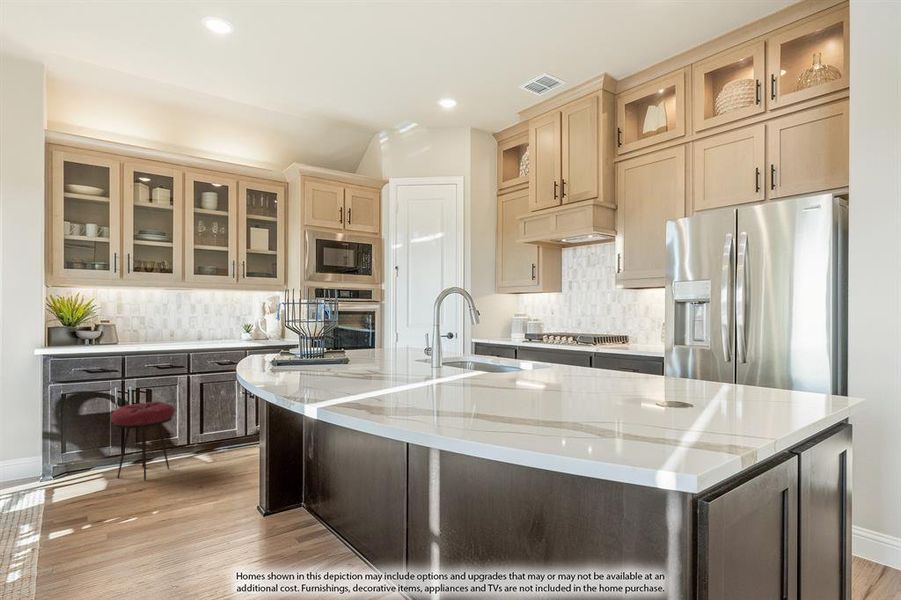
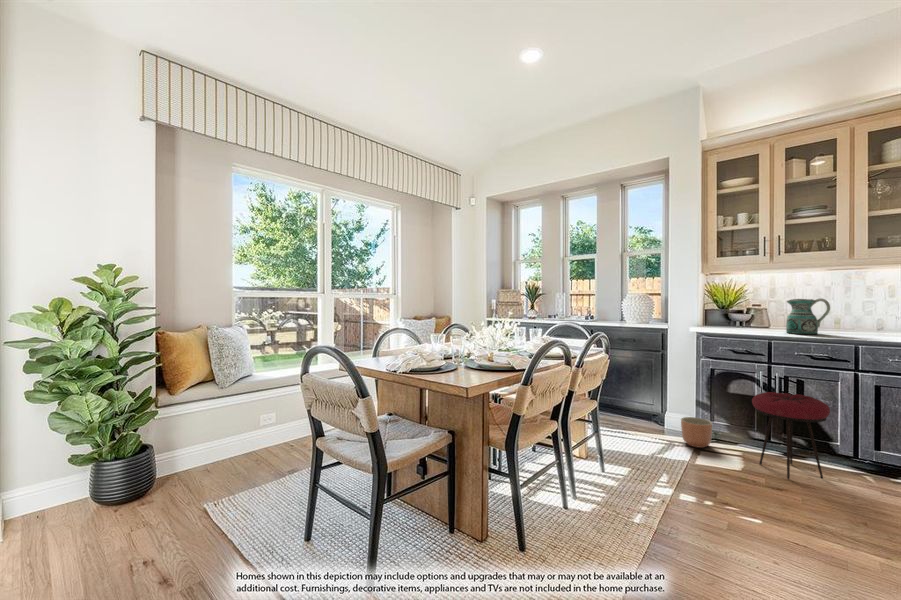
ceramic pitcher: none [137,315,171,347] -> present [786,299,830,334]
planter: none [26,452,66,487] -> present [681,417,712,448]

